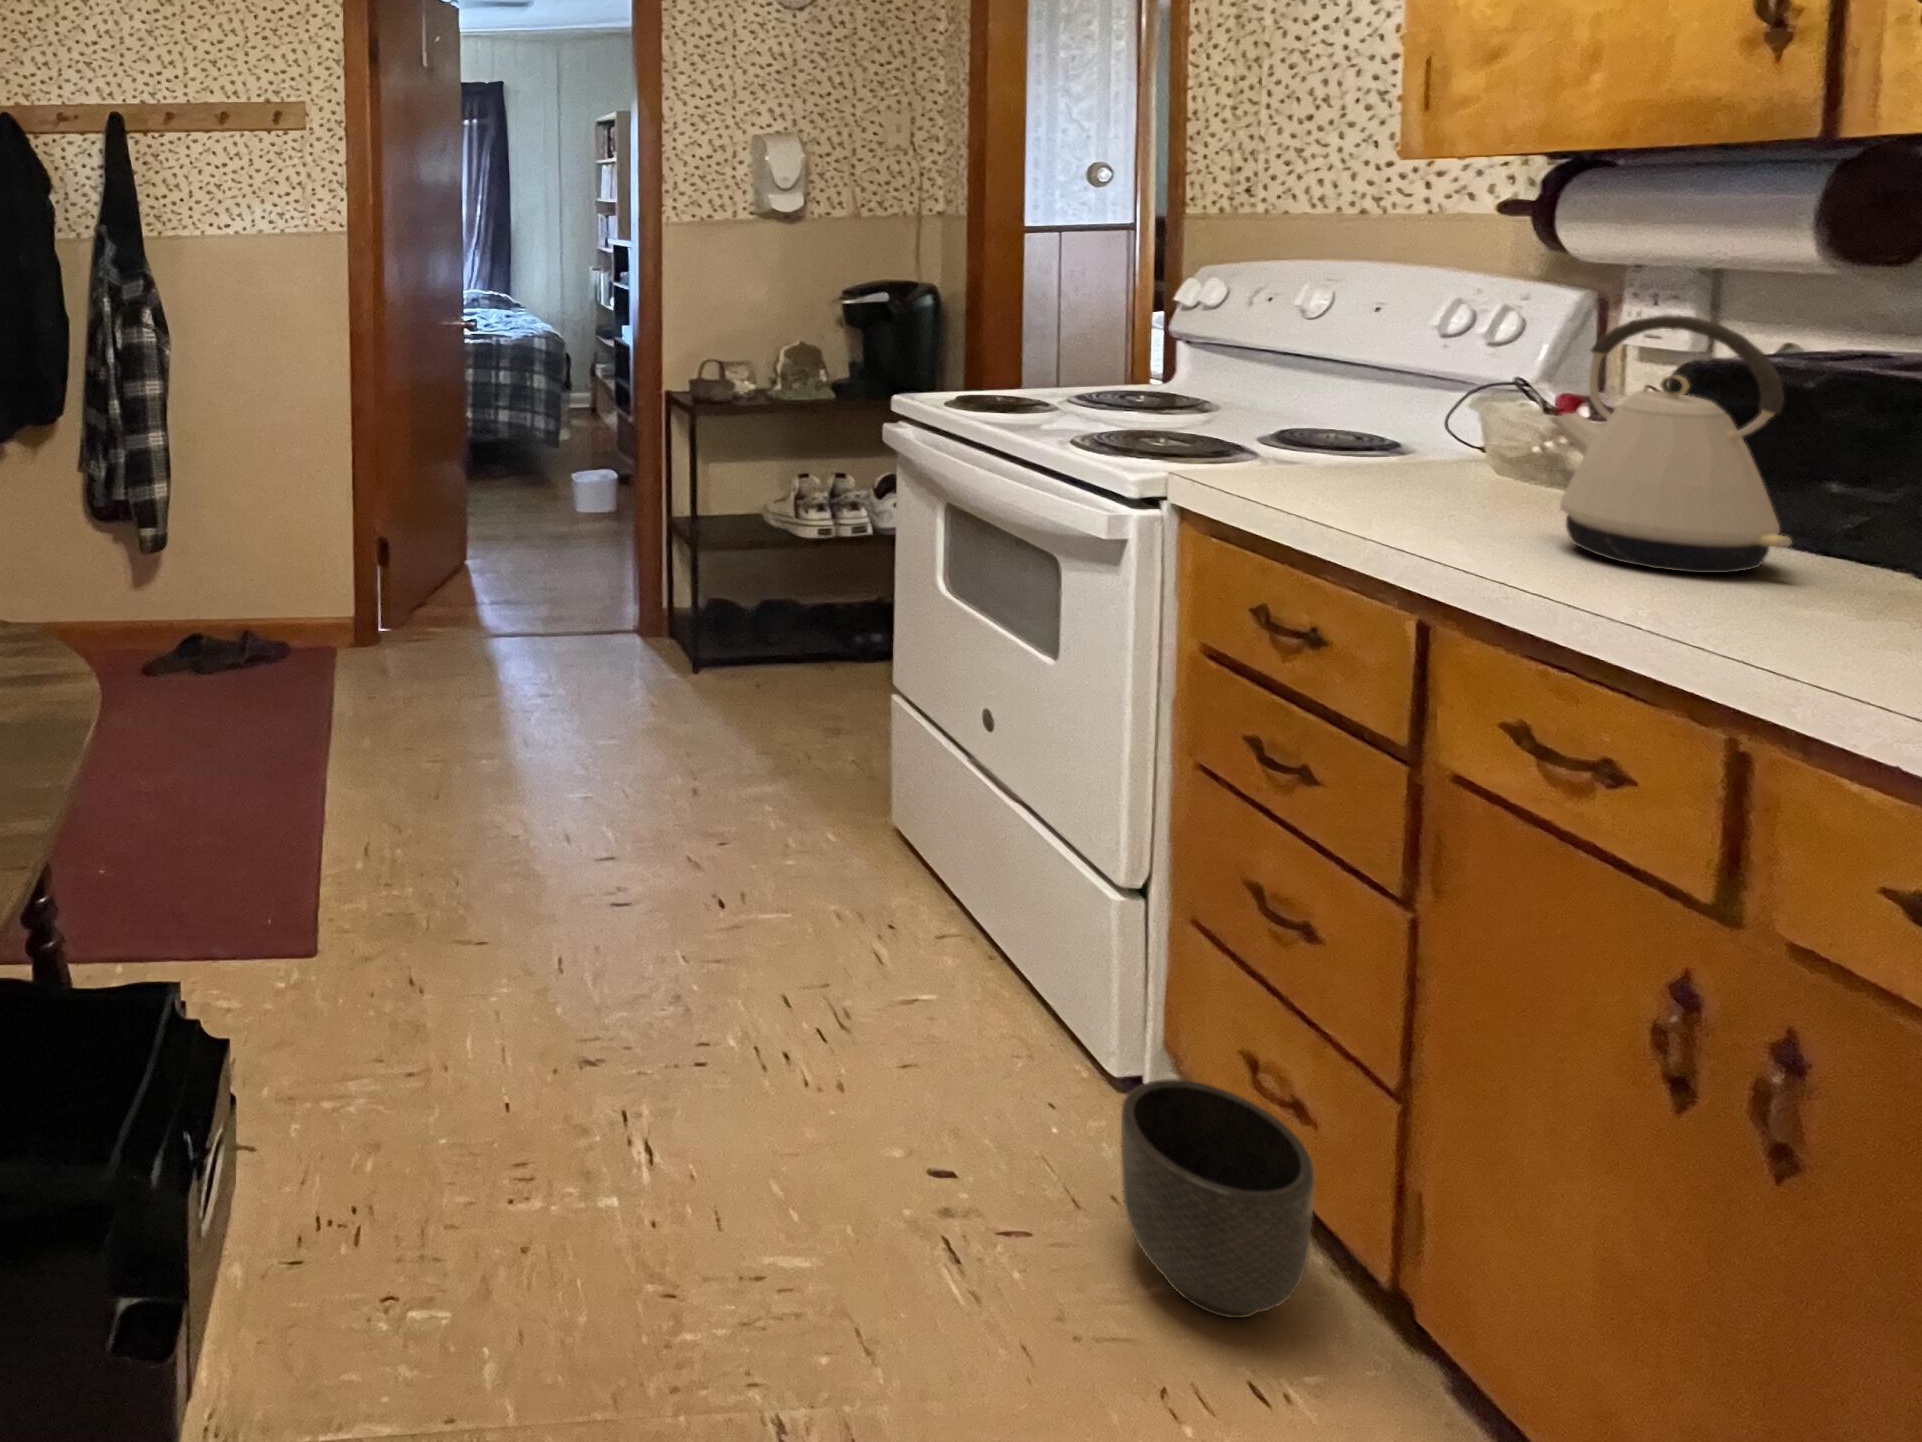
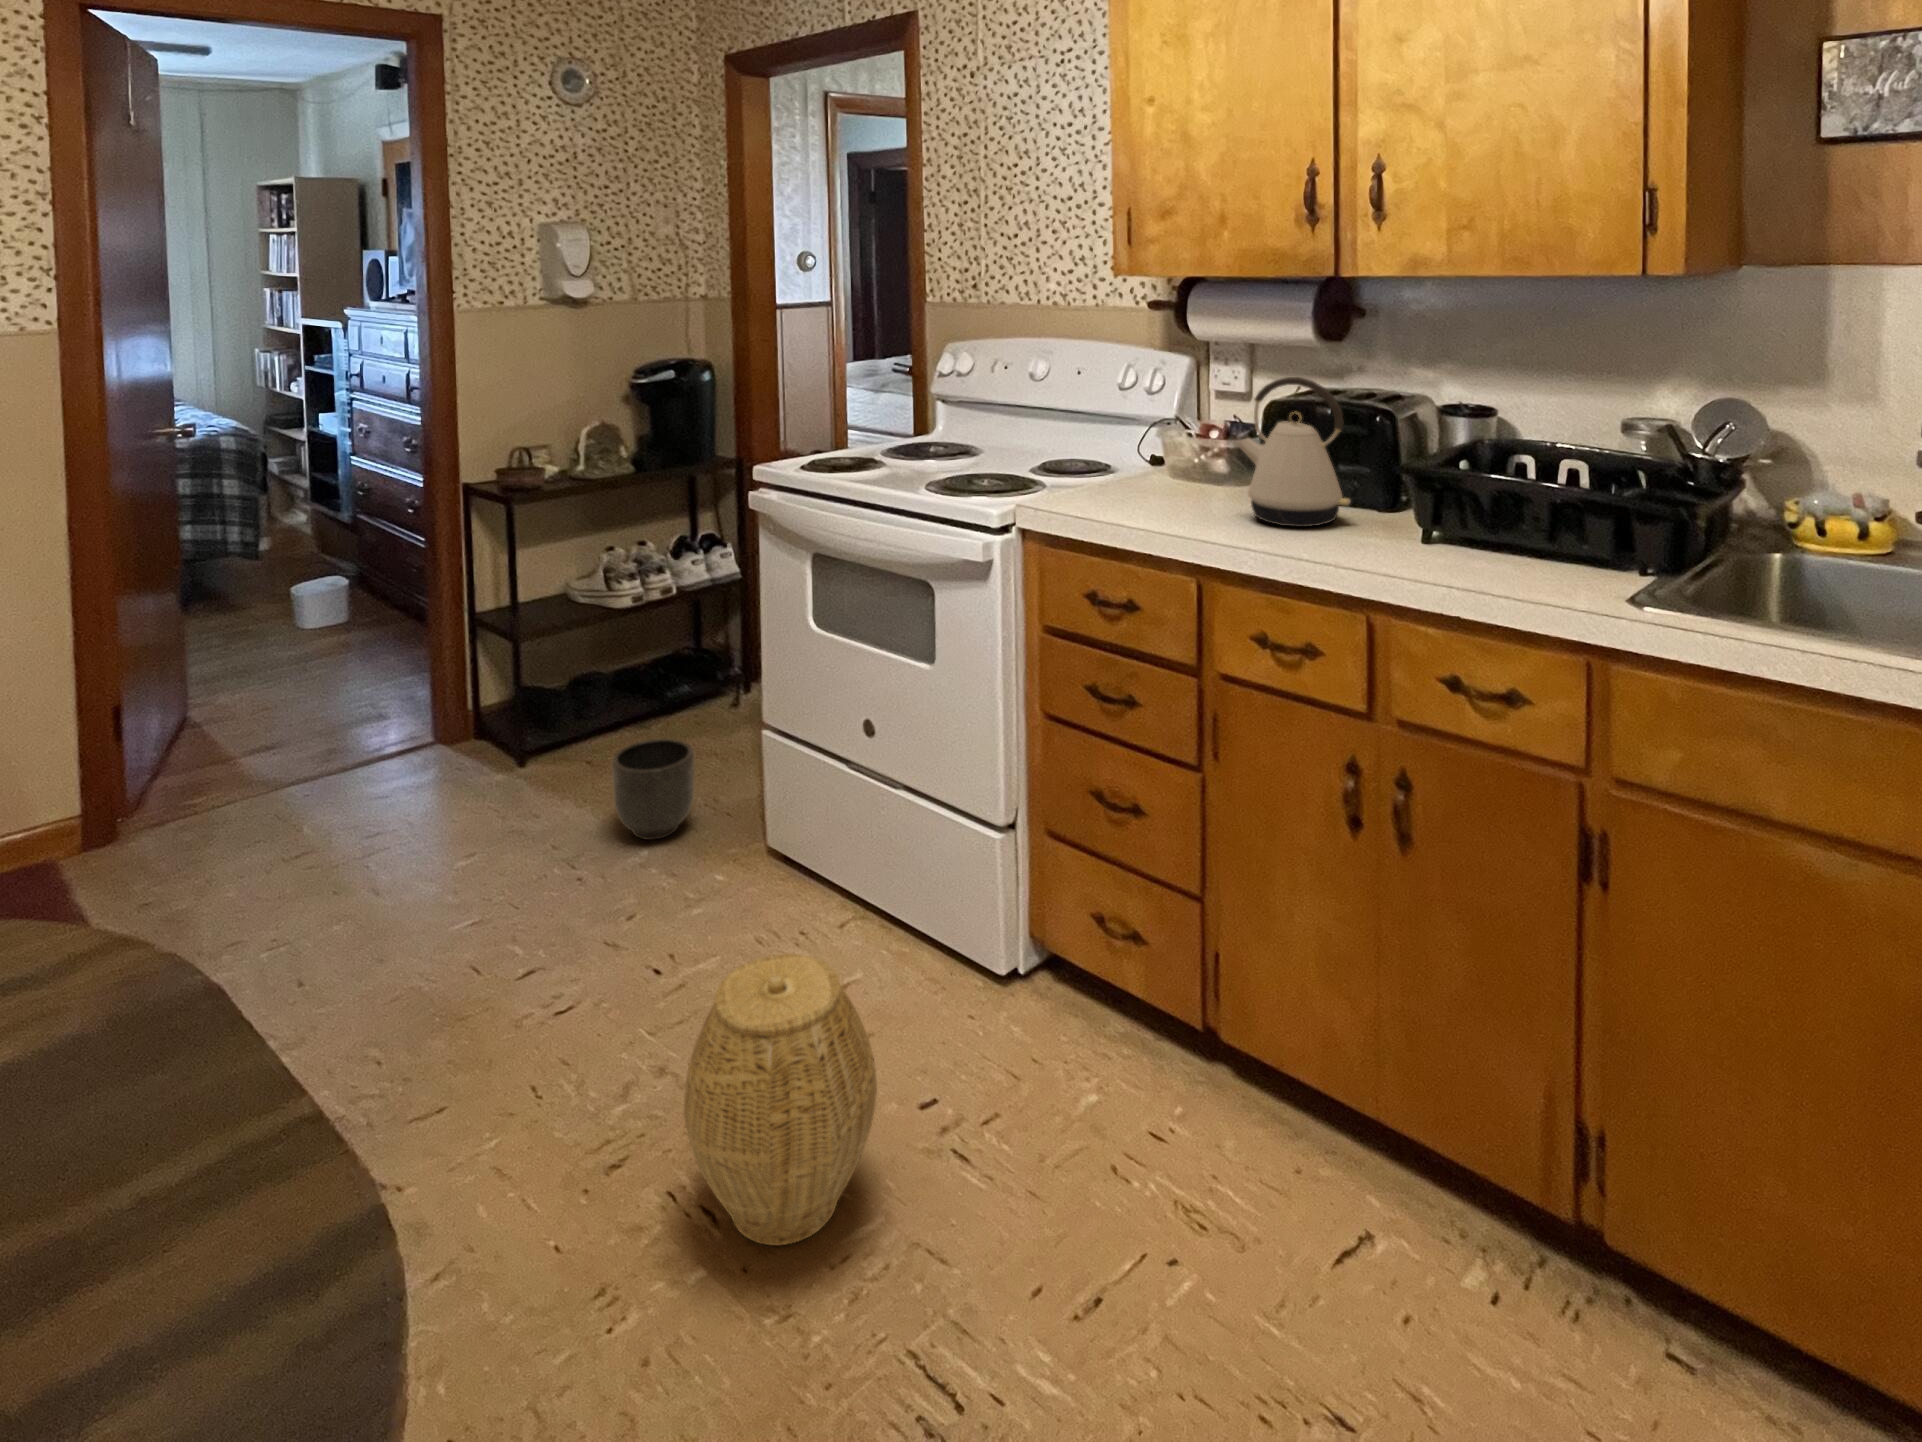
woven basket: none [627,913,844,1230] -> present [684,954,877,1245]
planter: present [1121,1079,1315,1318] -> present [612,738,695,840]

